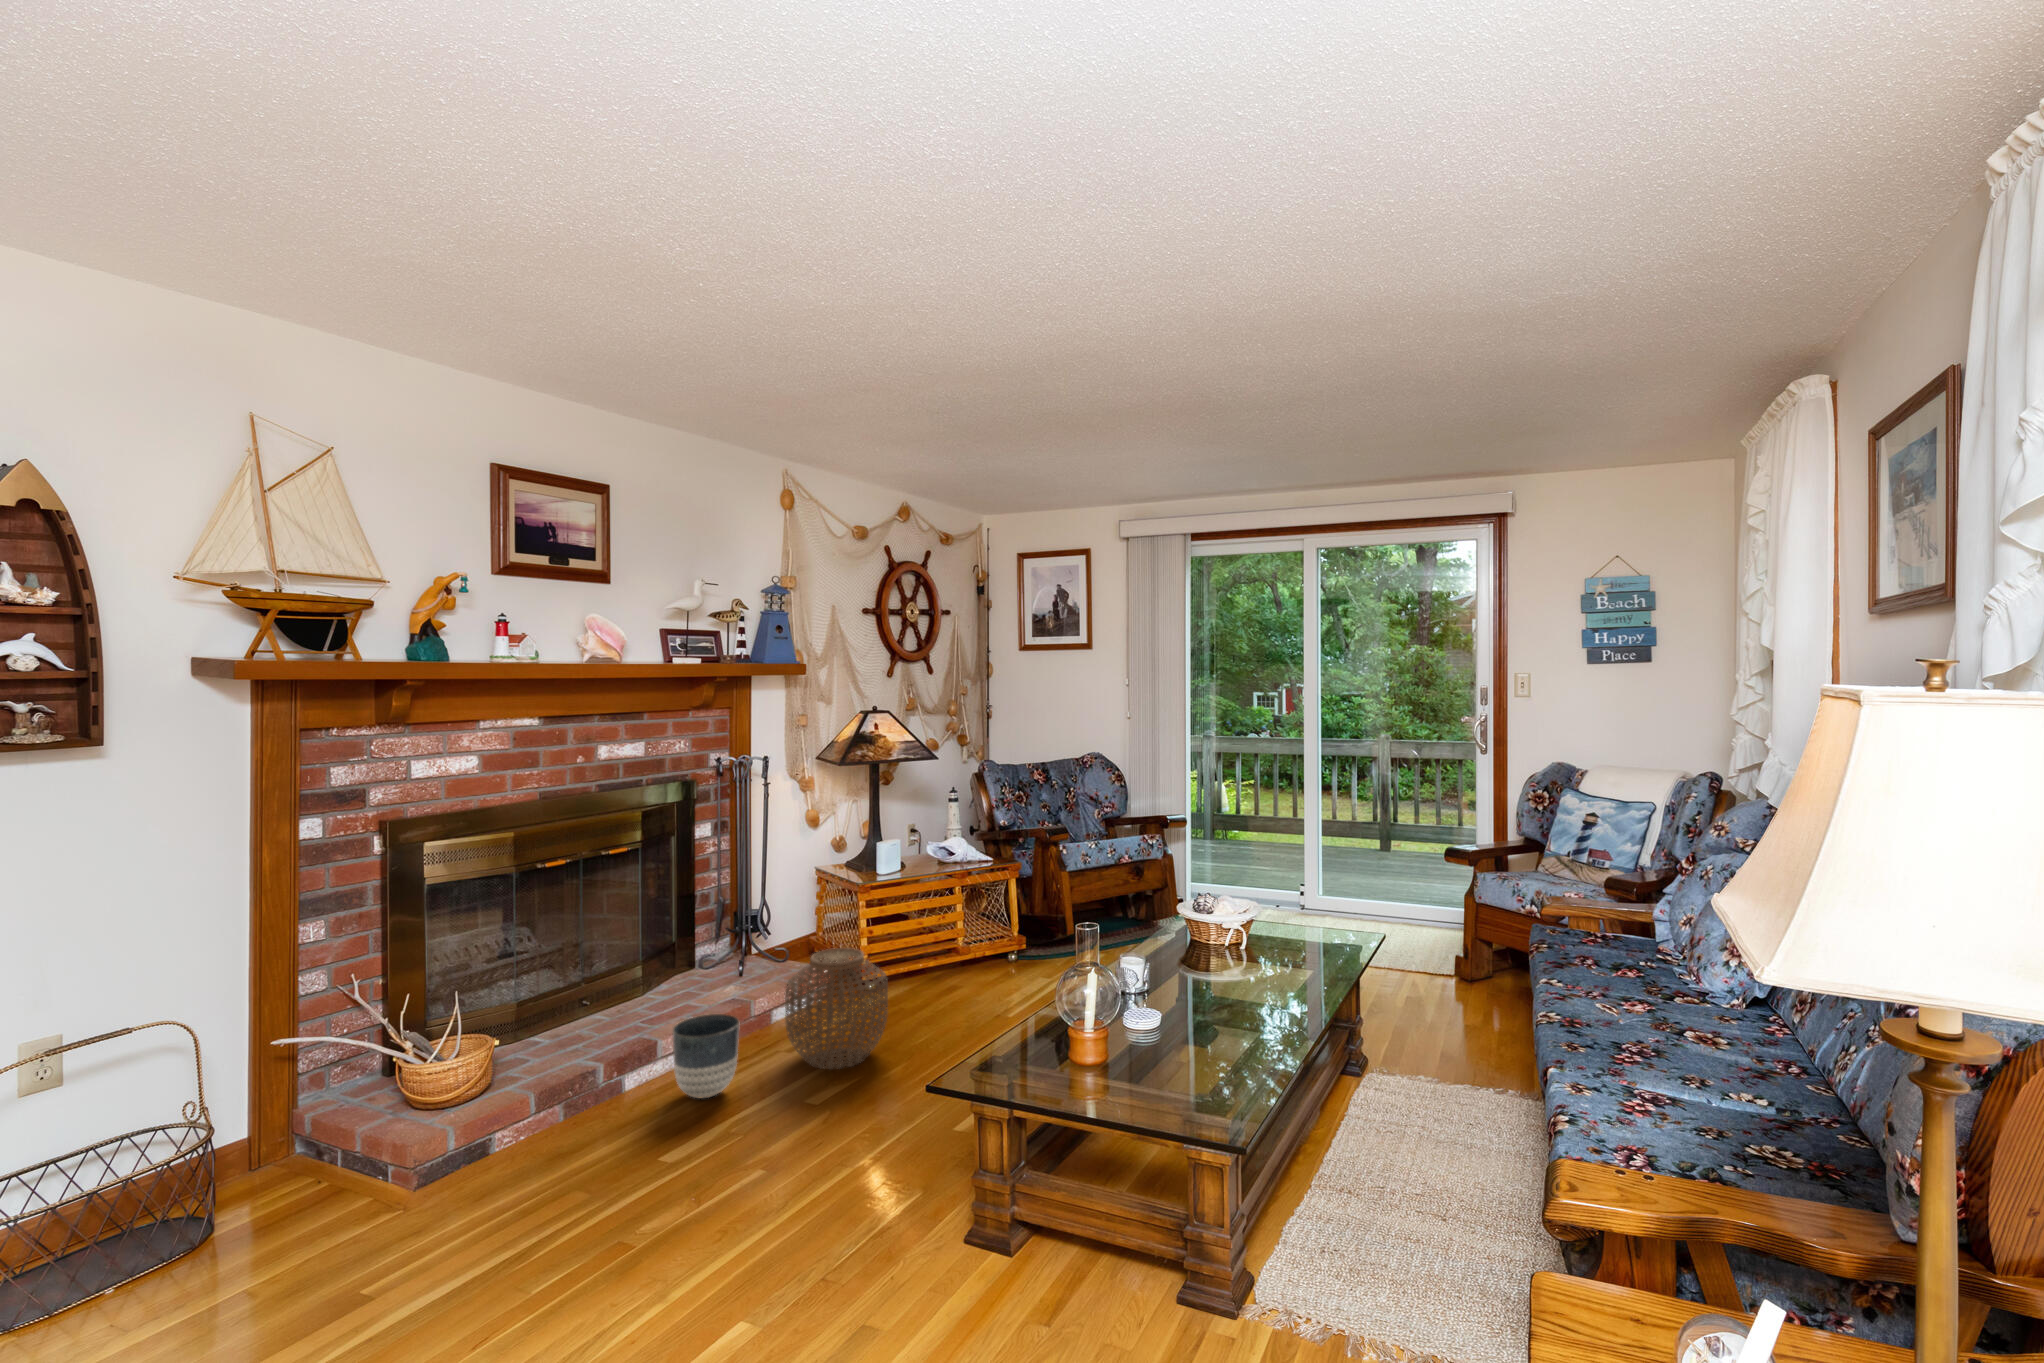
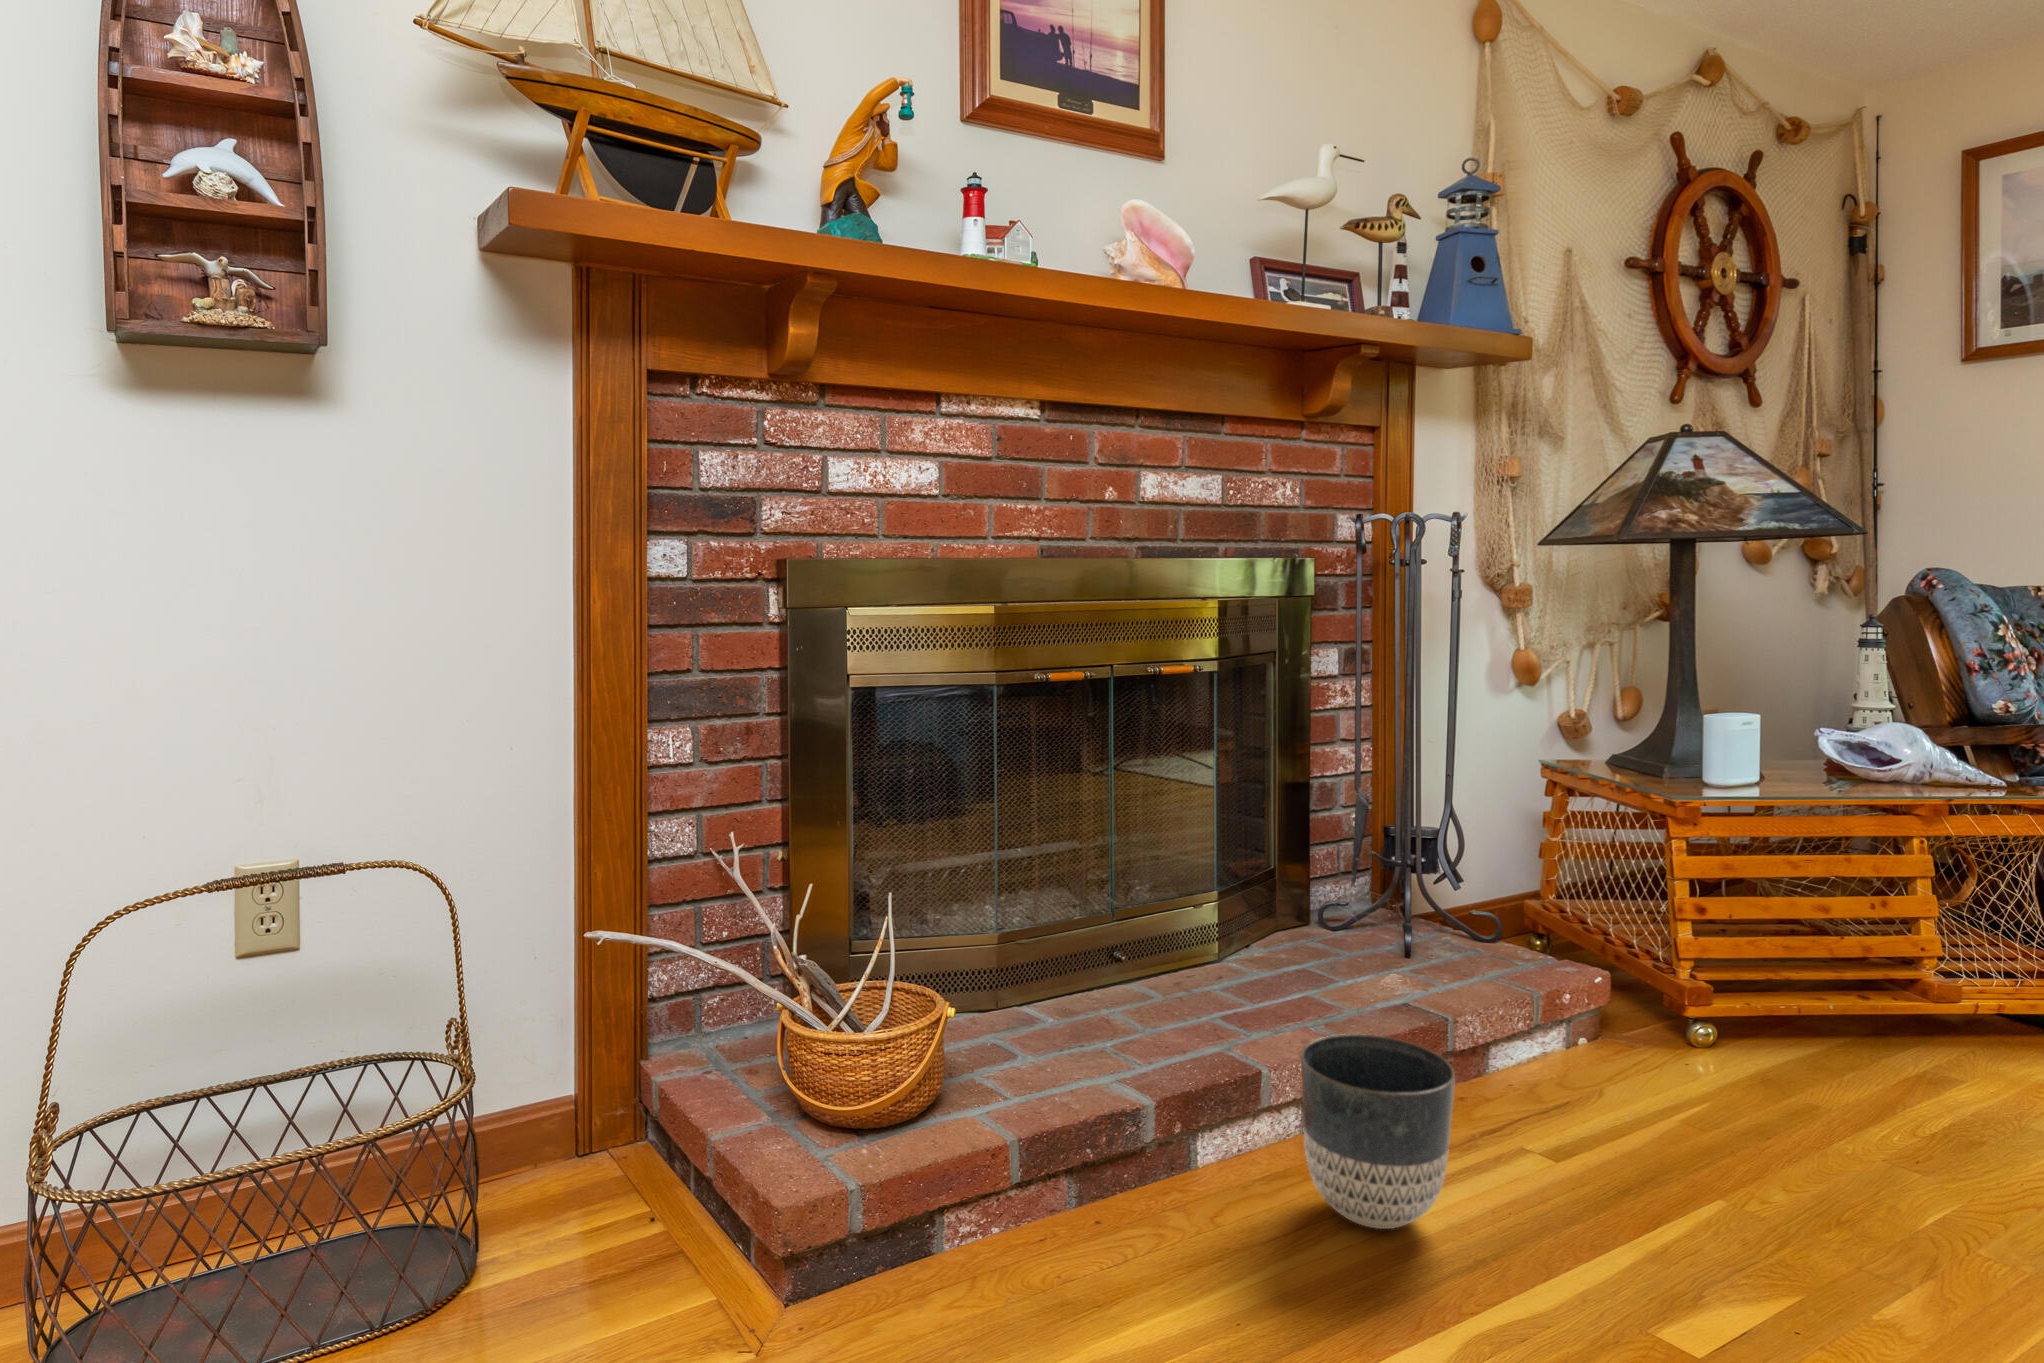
woven basket: present [785,948,888,1069] -> none [1547,936,1837,1238]

